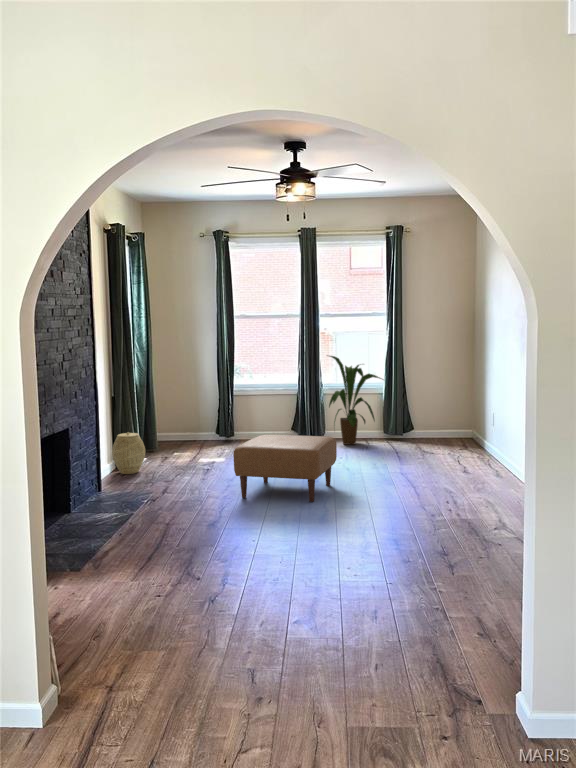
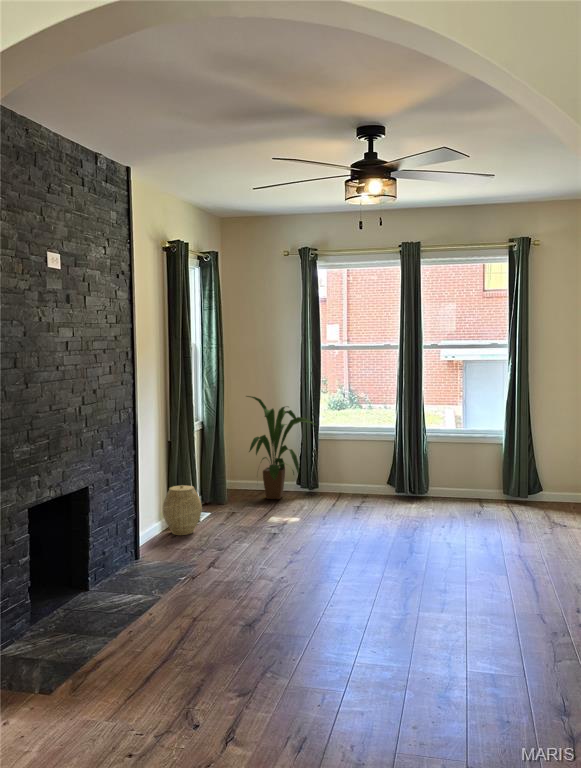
house plant: present [329,356,382,445] -> present [247,396,317,499]
ottoman: present [233,435,337,502] -> none [289,499,427,597]

